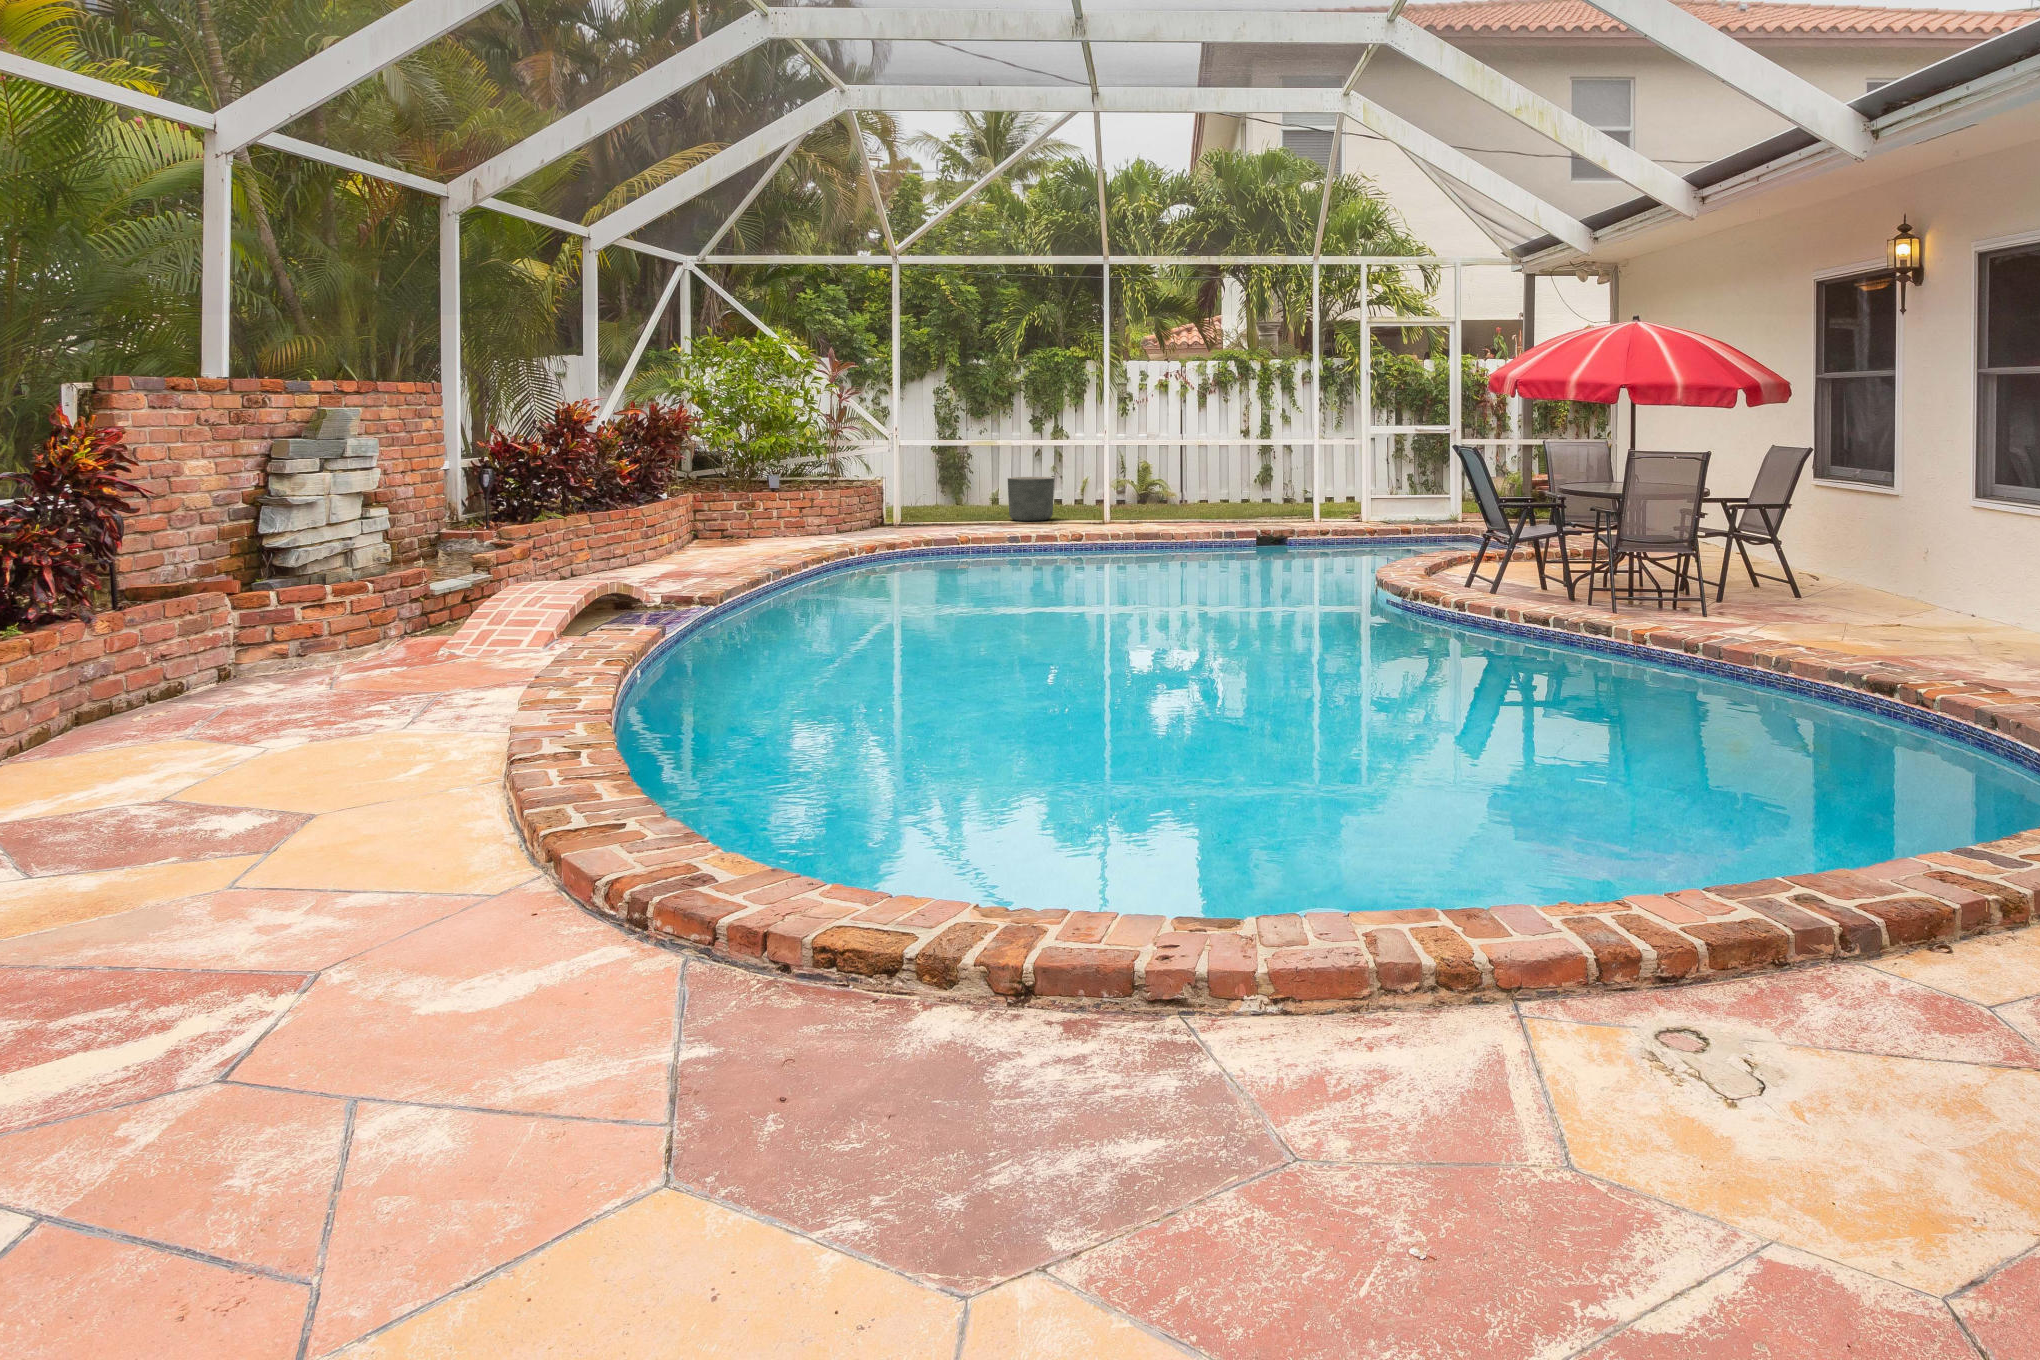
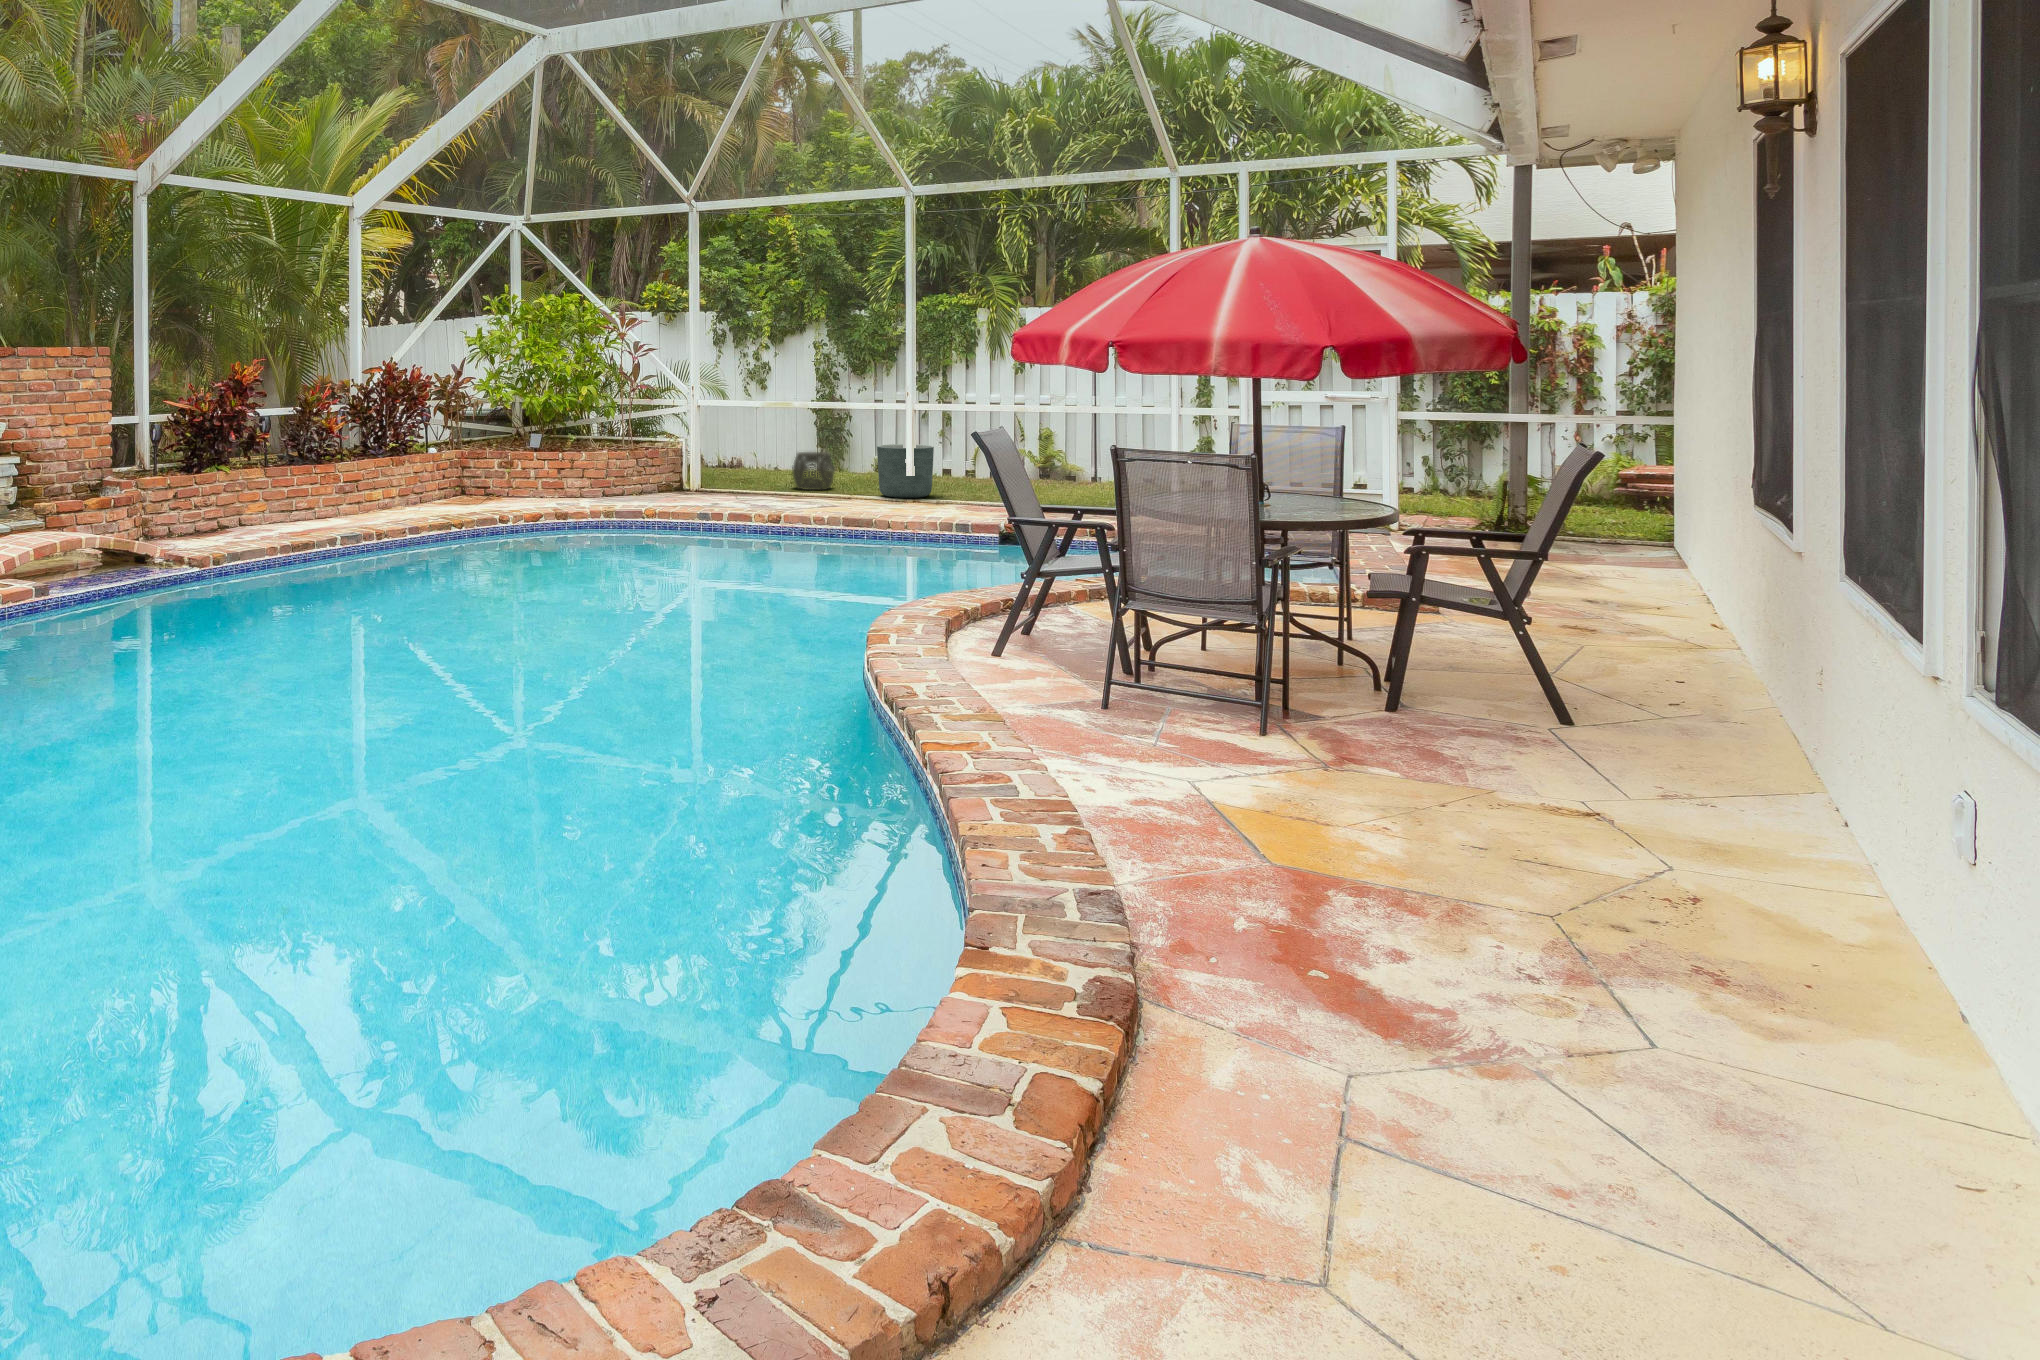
woven basket: none [919,487,957,520] -> present [792,452,835,490]

